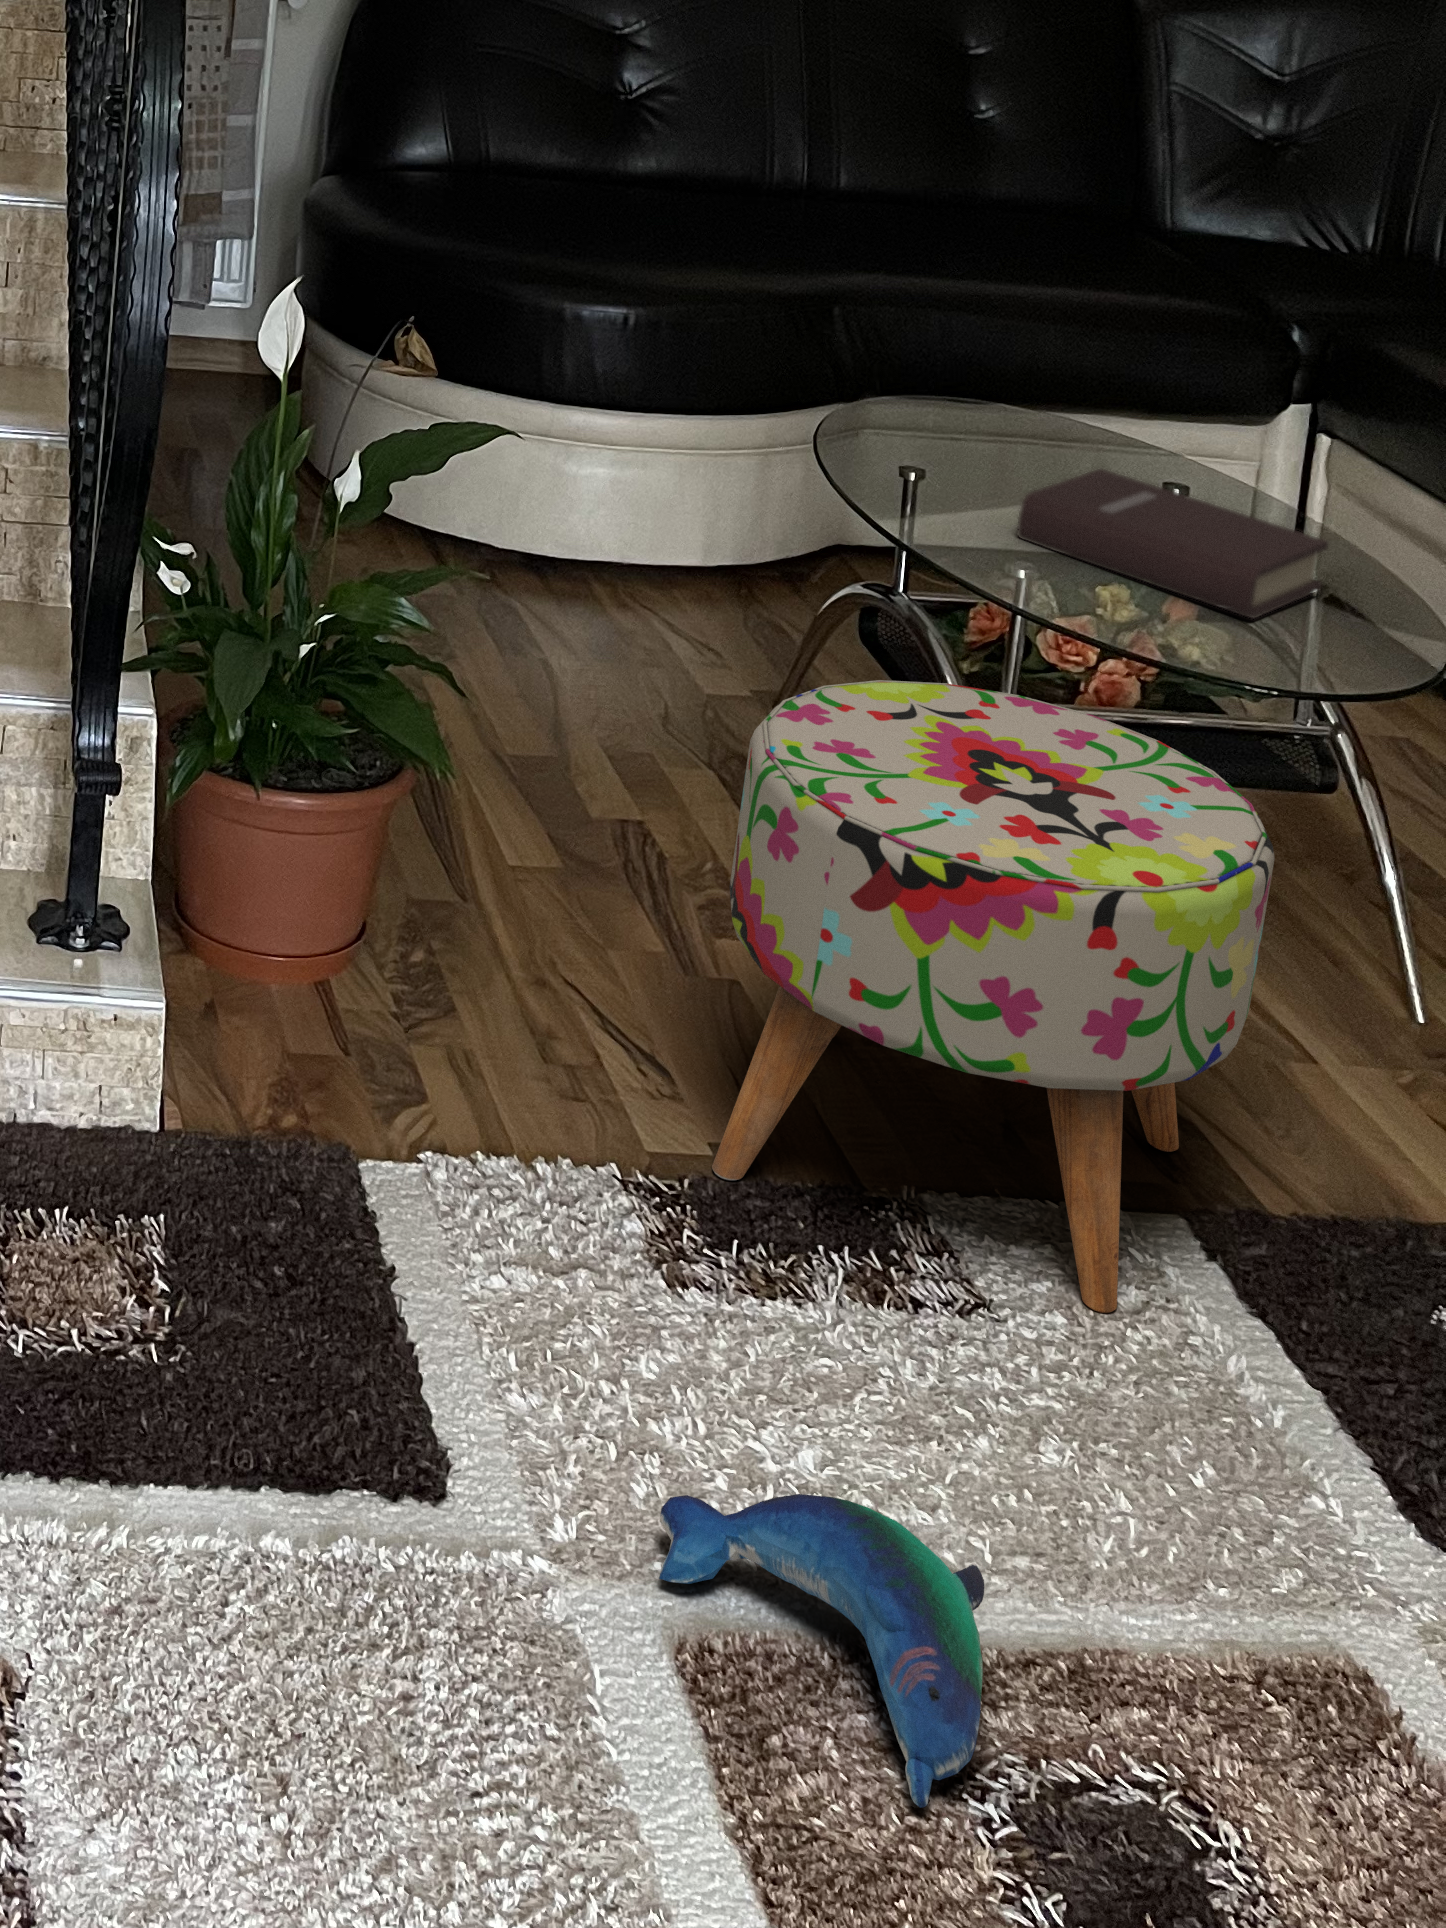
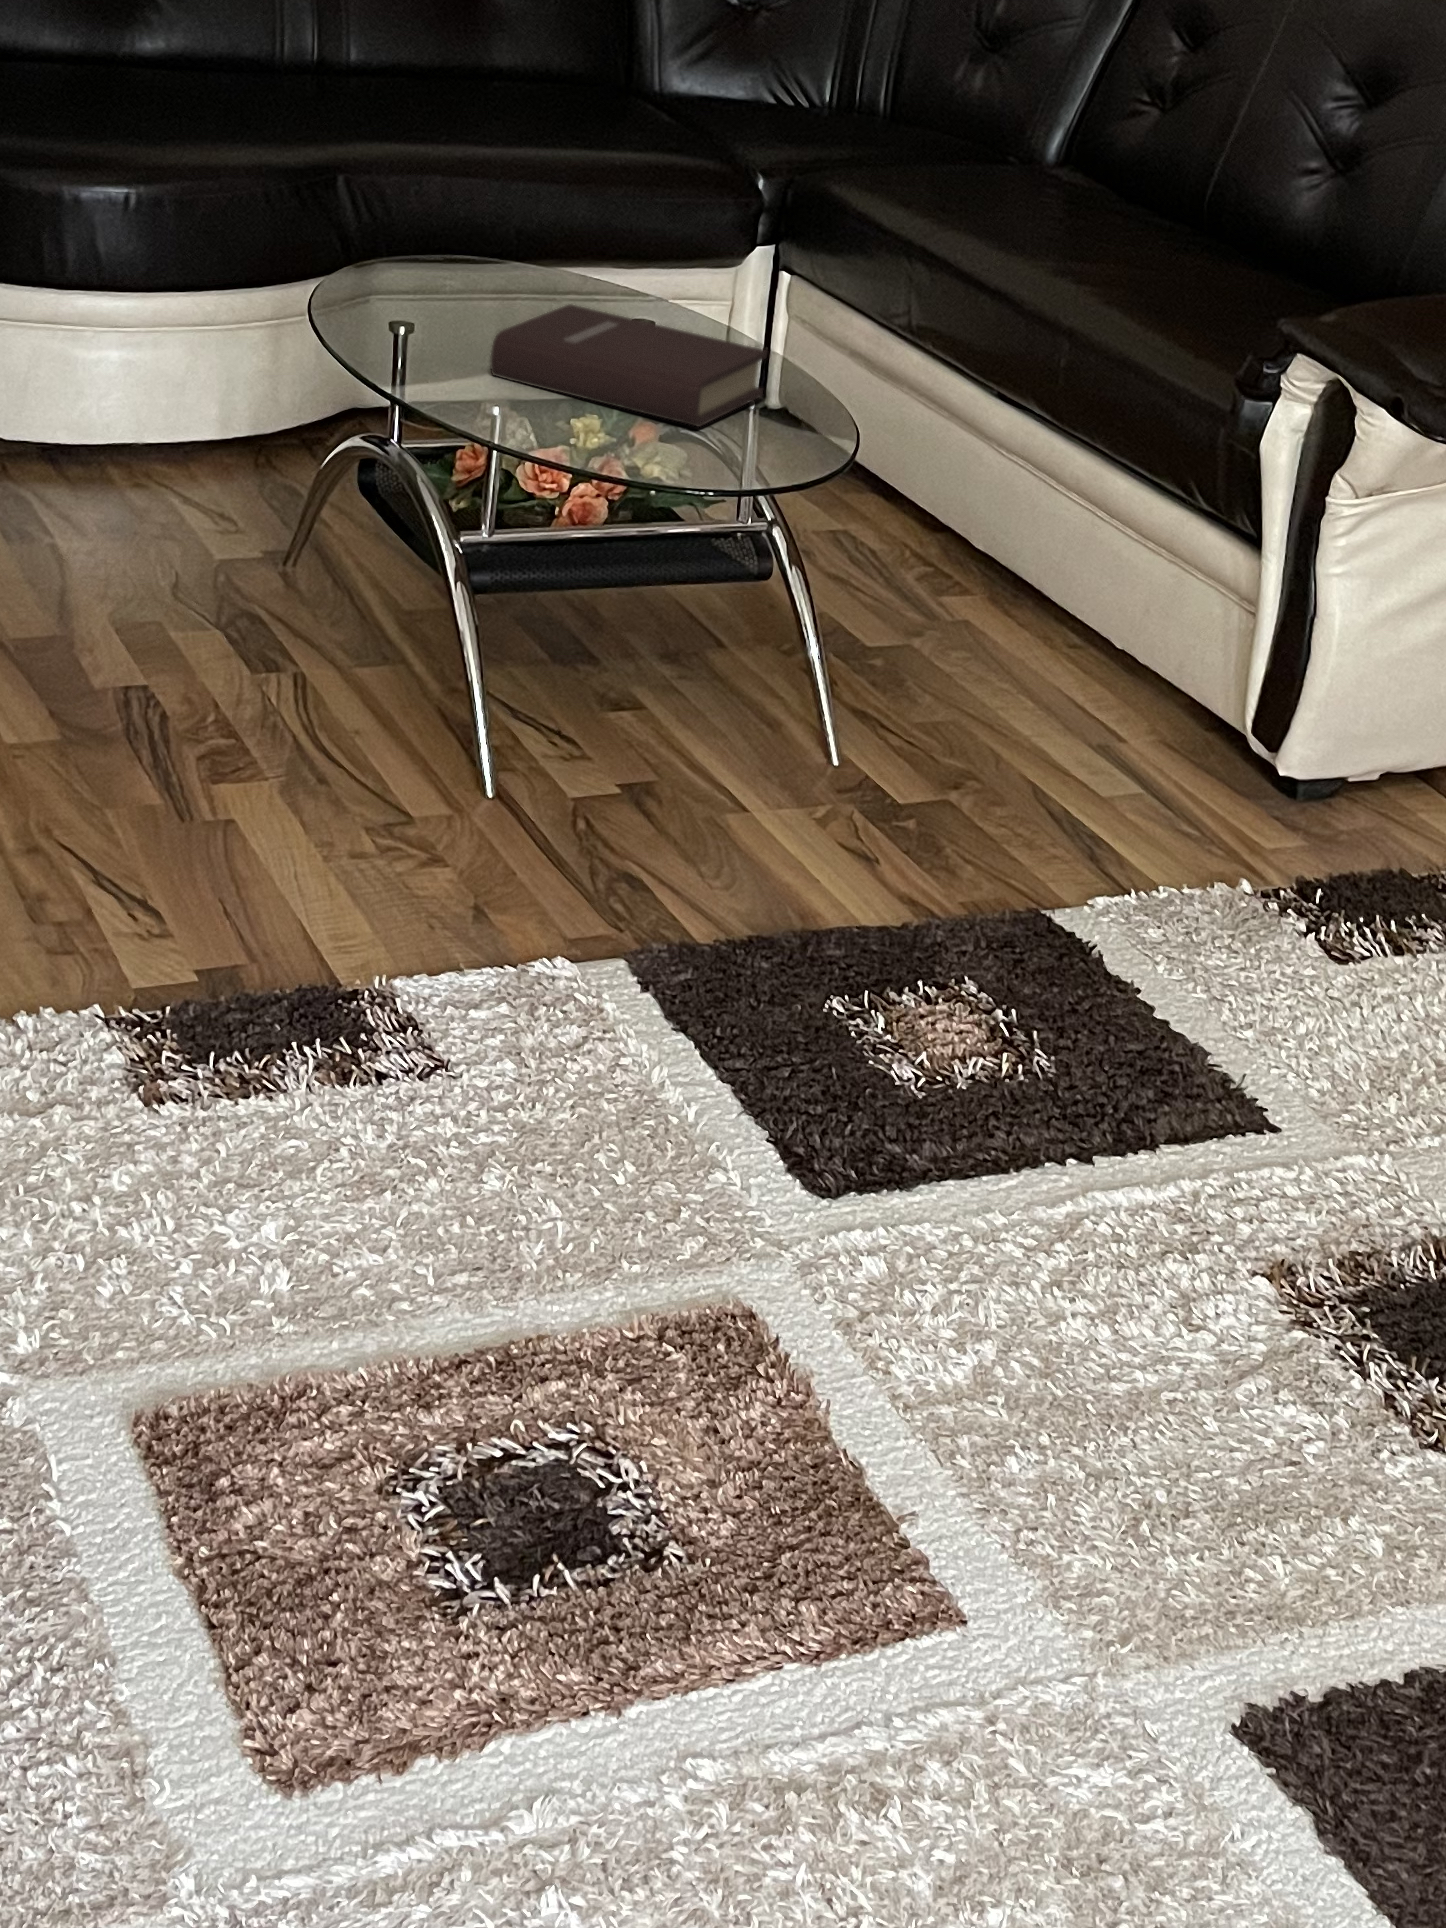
ottoman: present [712,680,1275,1313] -> none [195,512,692,1056]
plush toy: present [659,1494,985,1808] -> none [117,1261,416,1510]

